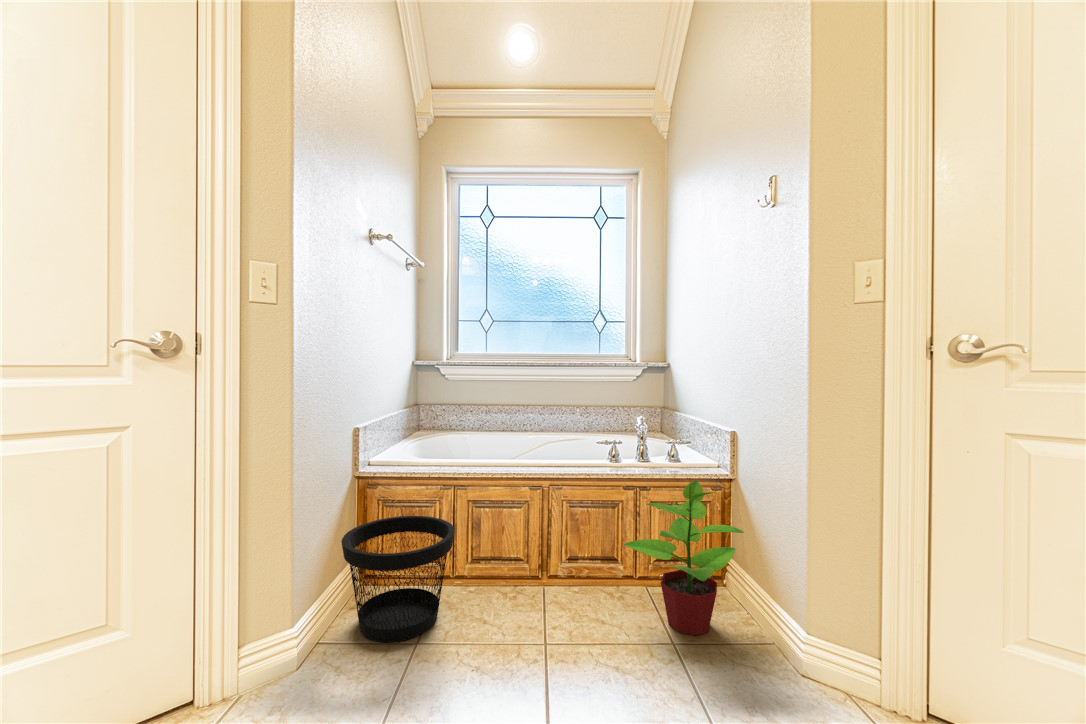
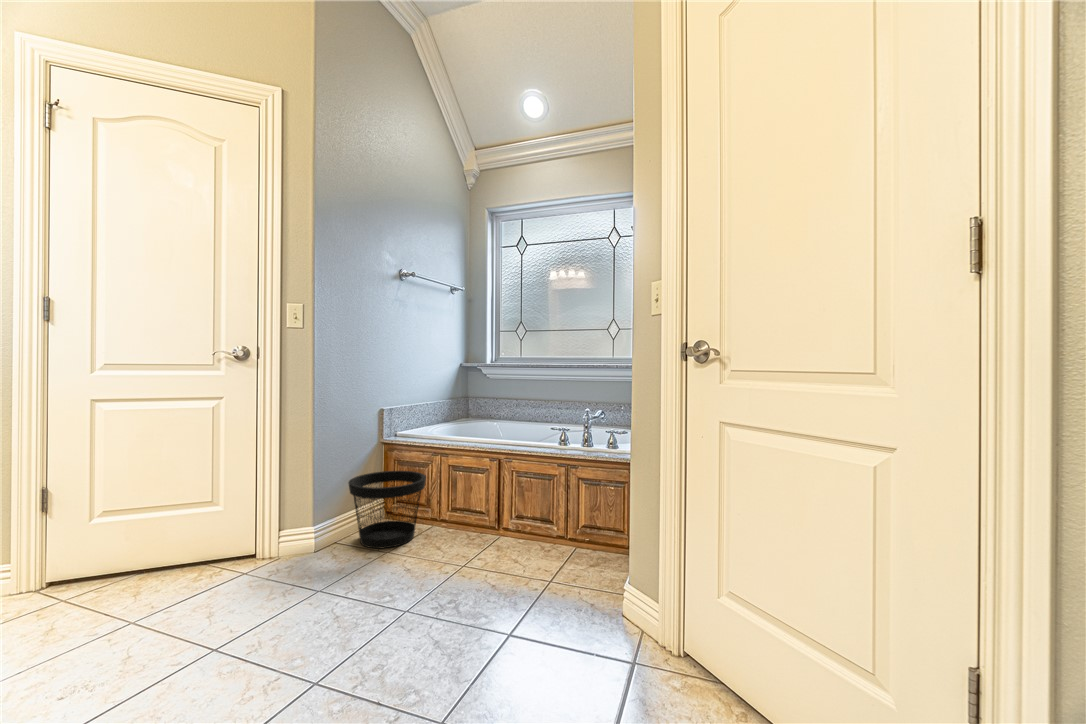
potted plant: present [624,481,744,635] -> none [539,454,628,581]

